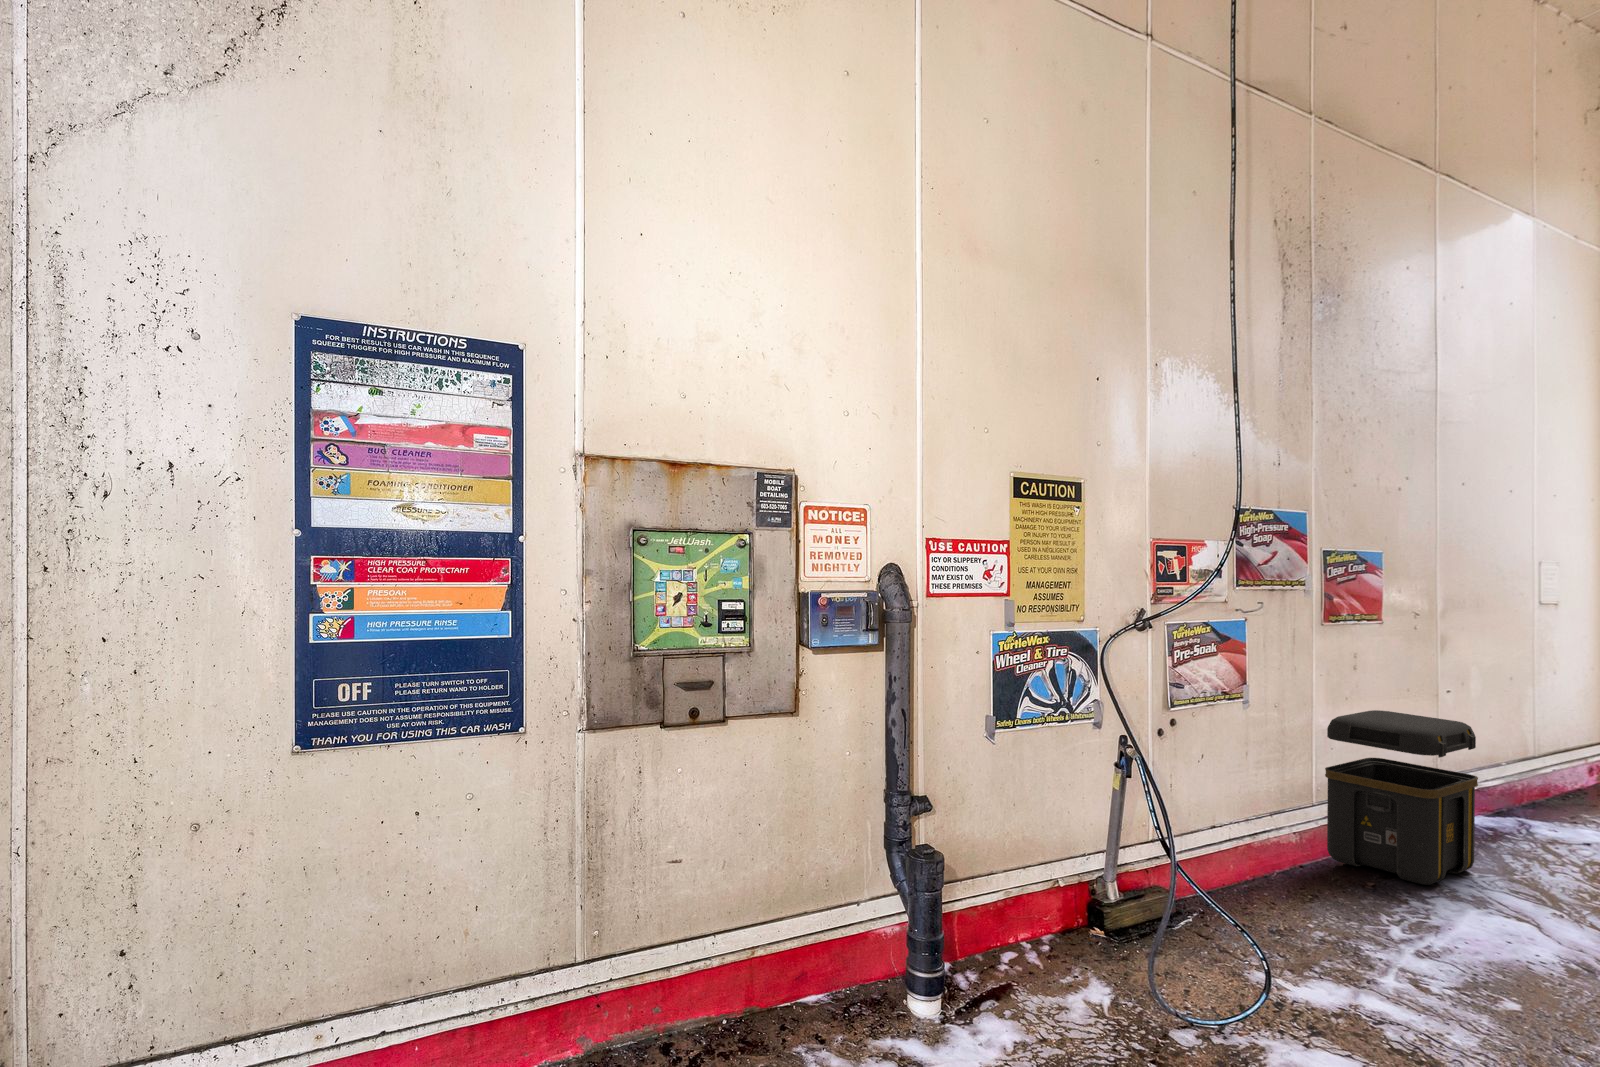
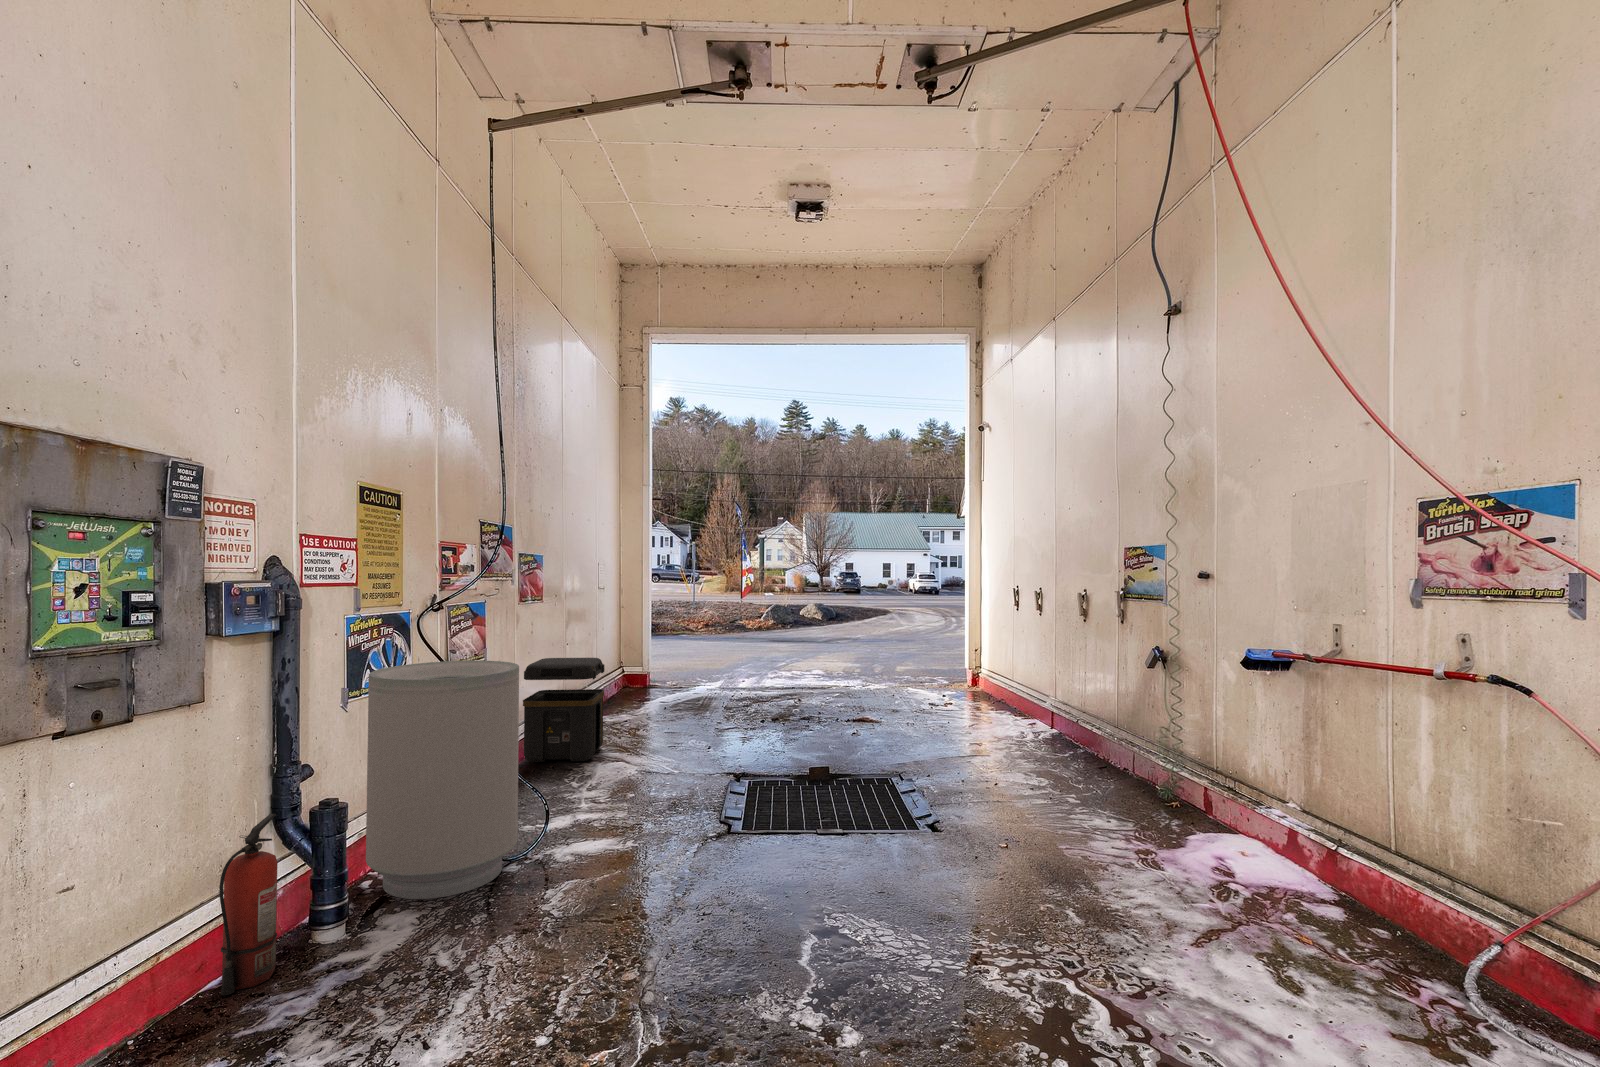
trash can: none [998,698,1186,1013] -> present [366,661,519,899]
fire extinguisher: none [799,842,866,1018] -> present [219,814,278,995]

